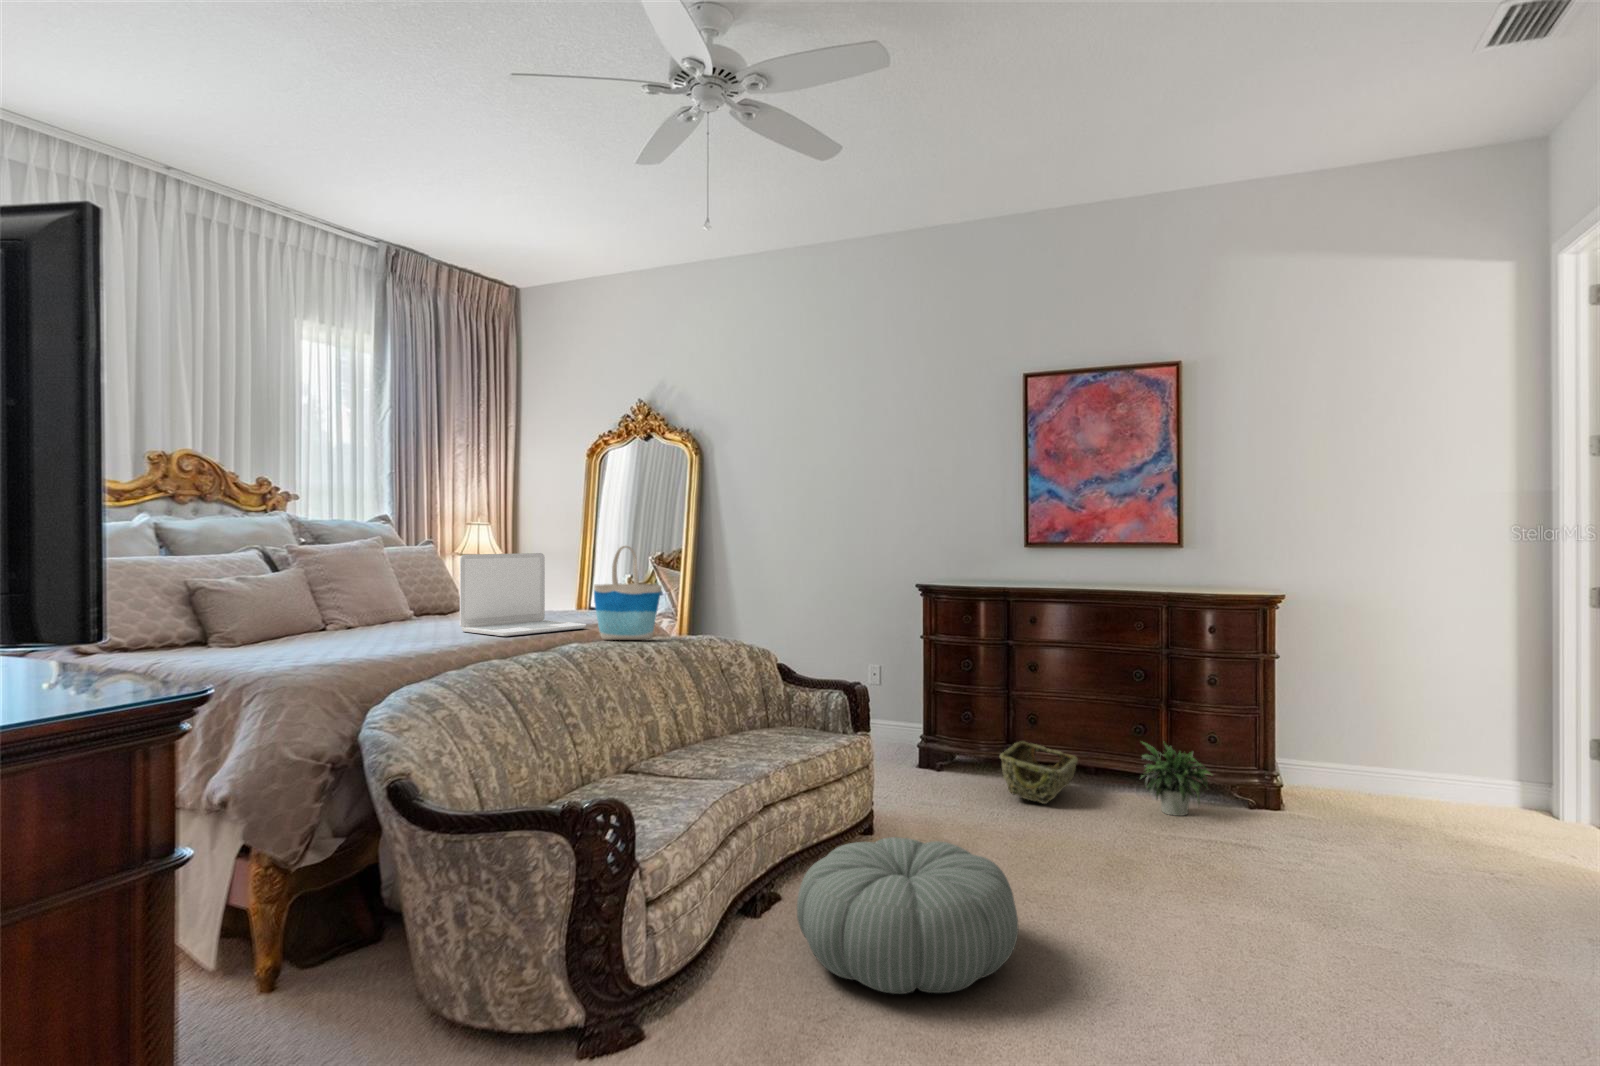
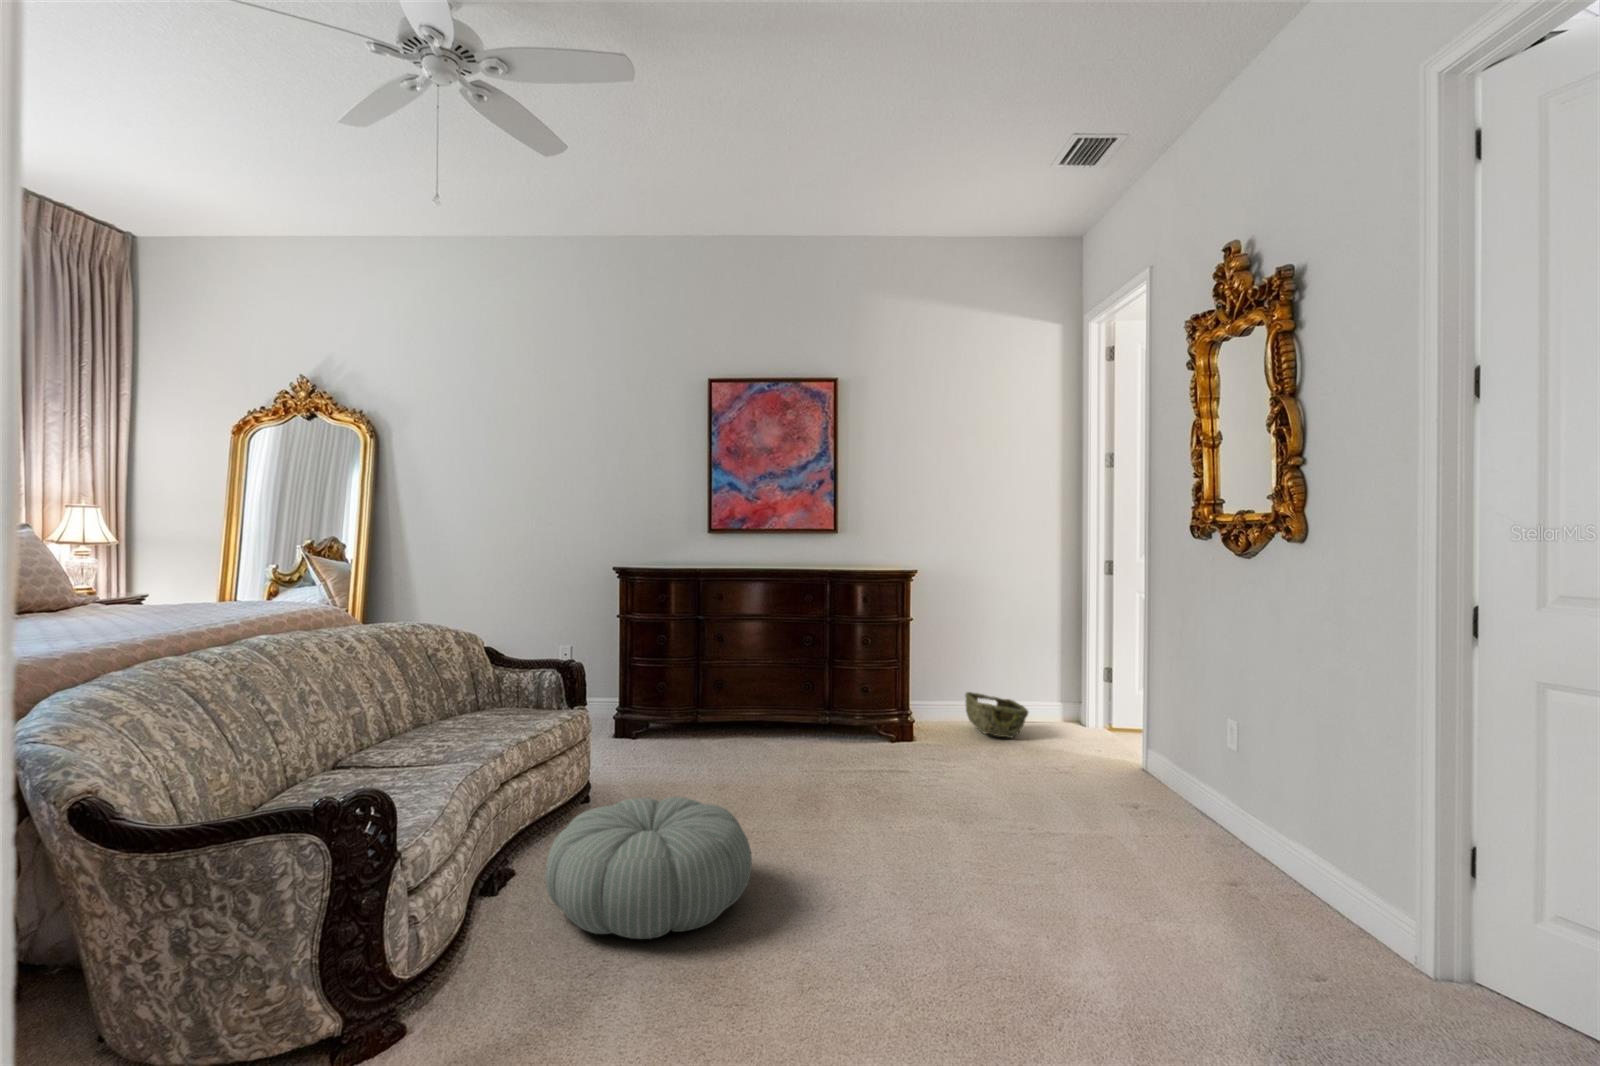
tote bag: present [594,546,662,640] -> none [285,528,369,629]
laptop: present [460,553,586,636] -> none [94,537,265,631]
woven basket: present [1000,741,1078,804] -> present [965,692,1028,738]
potted plant: present [1141,742,1211,816] -> none [808,695,867,756]

